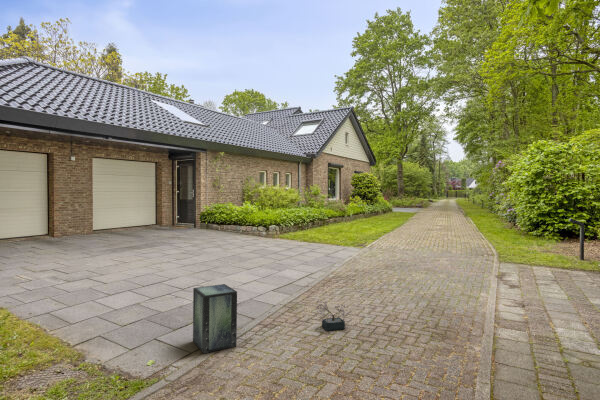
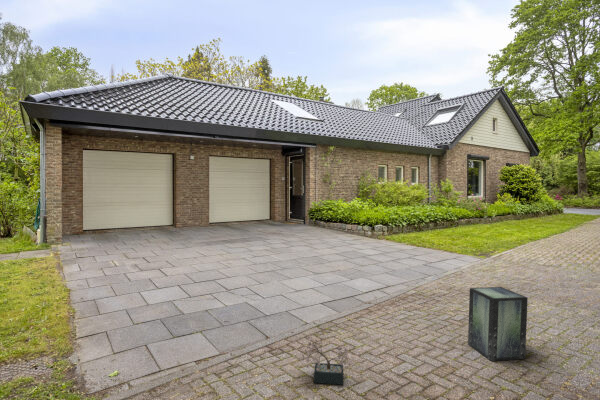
storage box: present [193,284,237,354] -> present [468,287,528,361]

